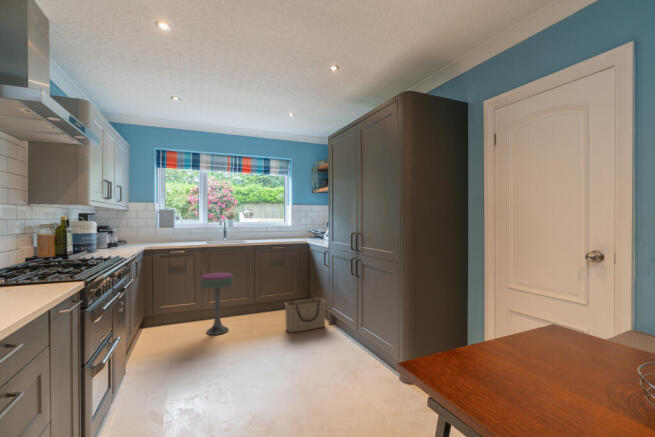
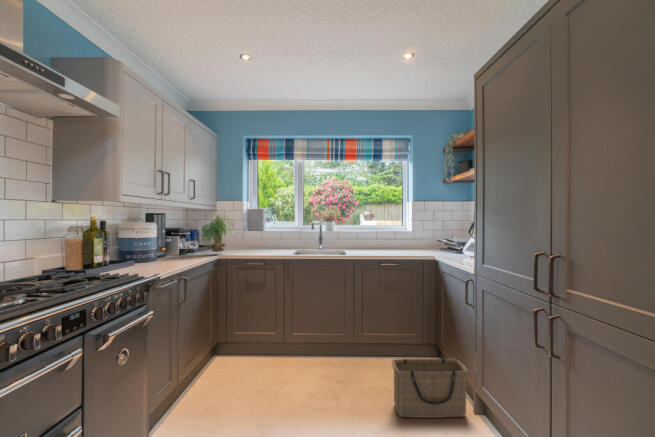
plant: none [131,214,161,248] -> present [202,215,234,252]
bar stool: present [201,273,233,335] -> none [272,297,317,392]

